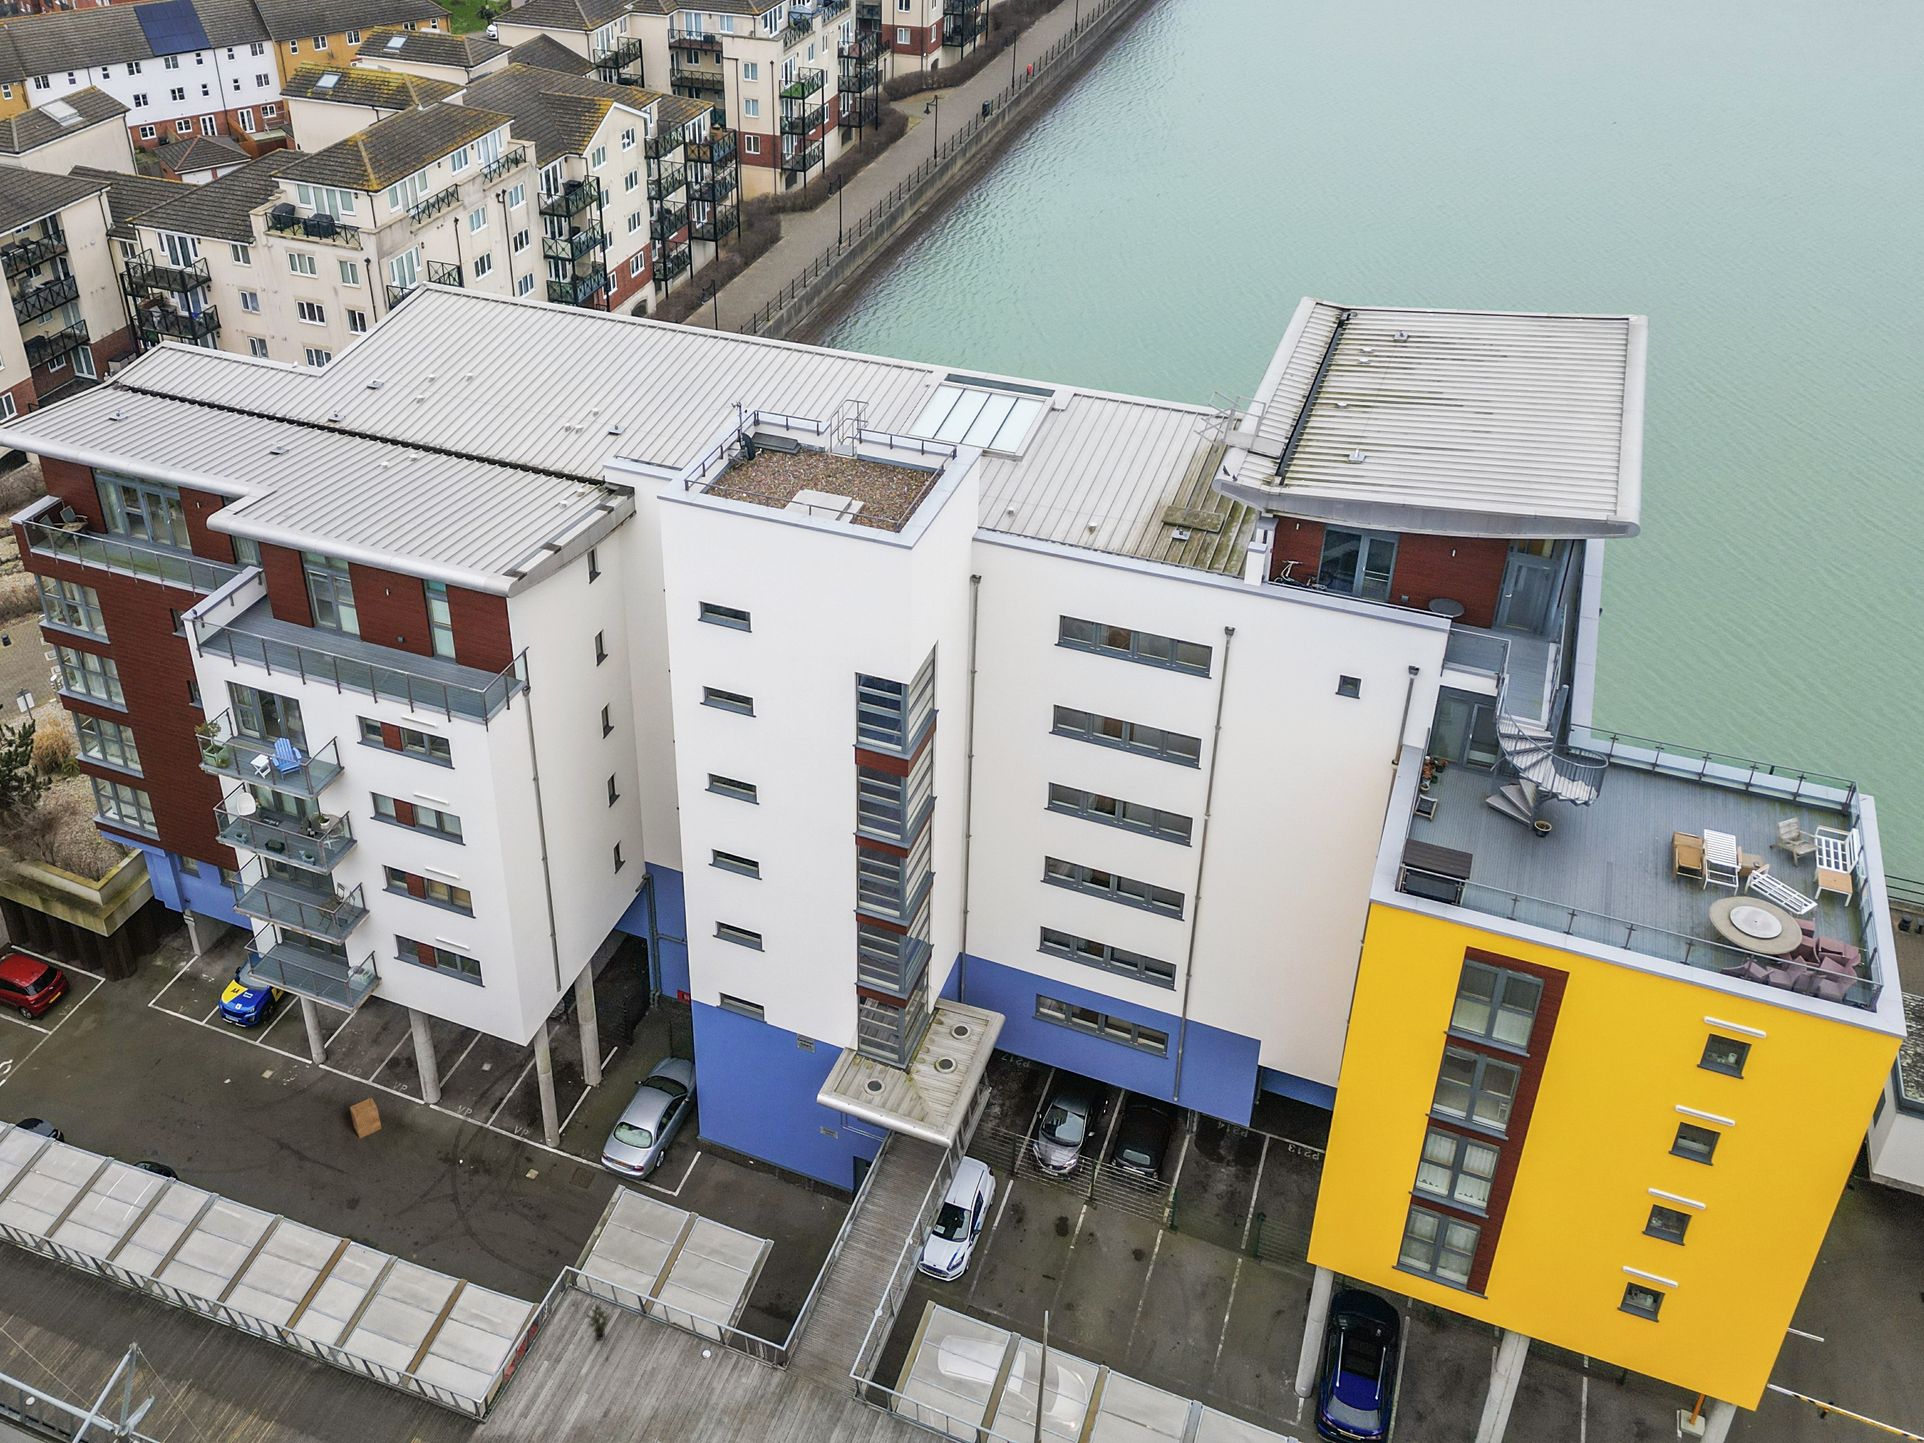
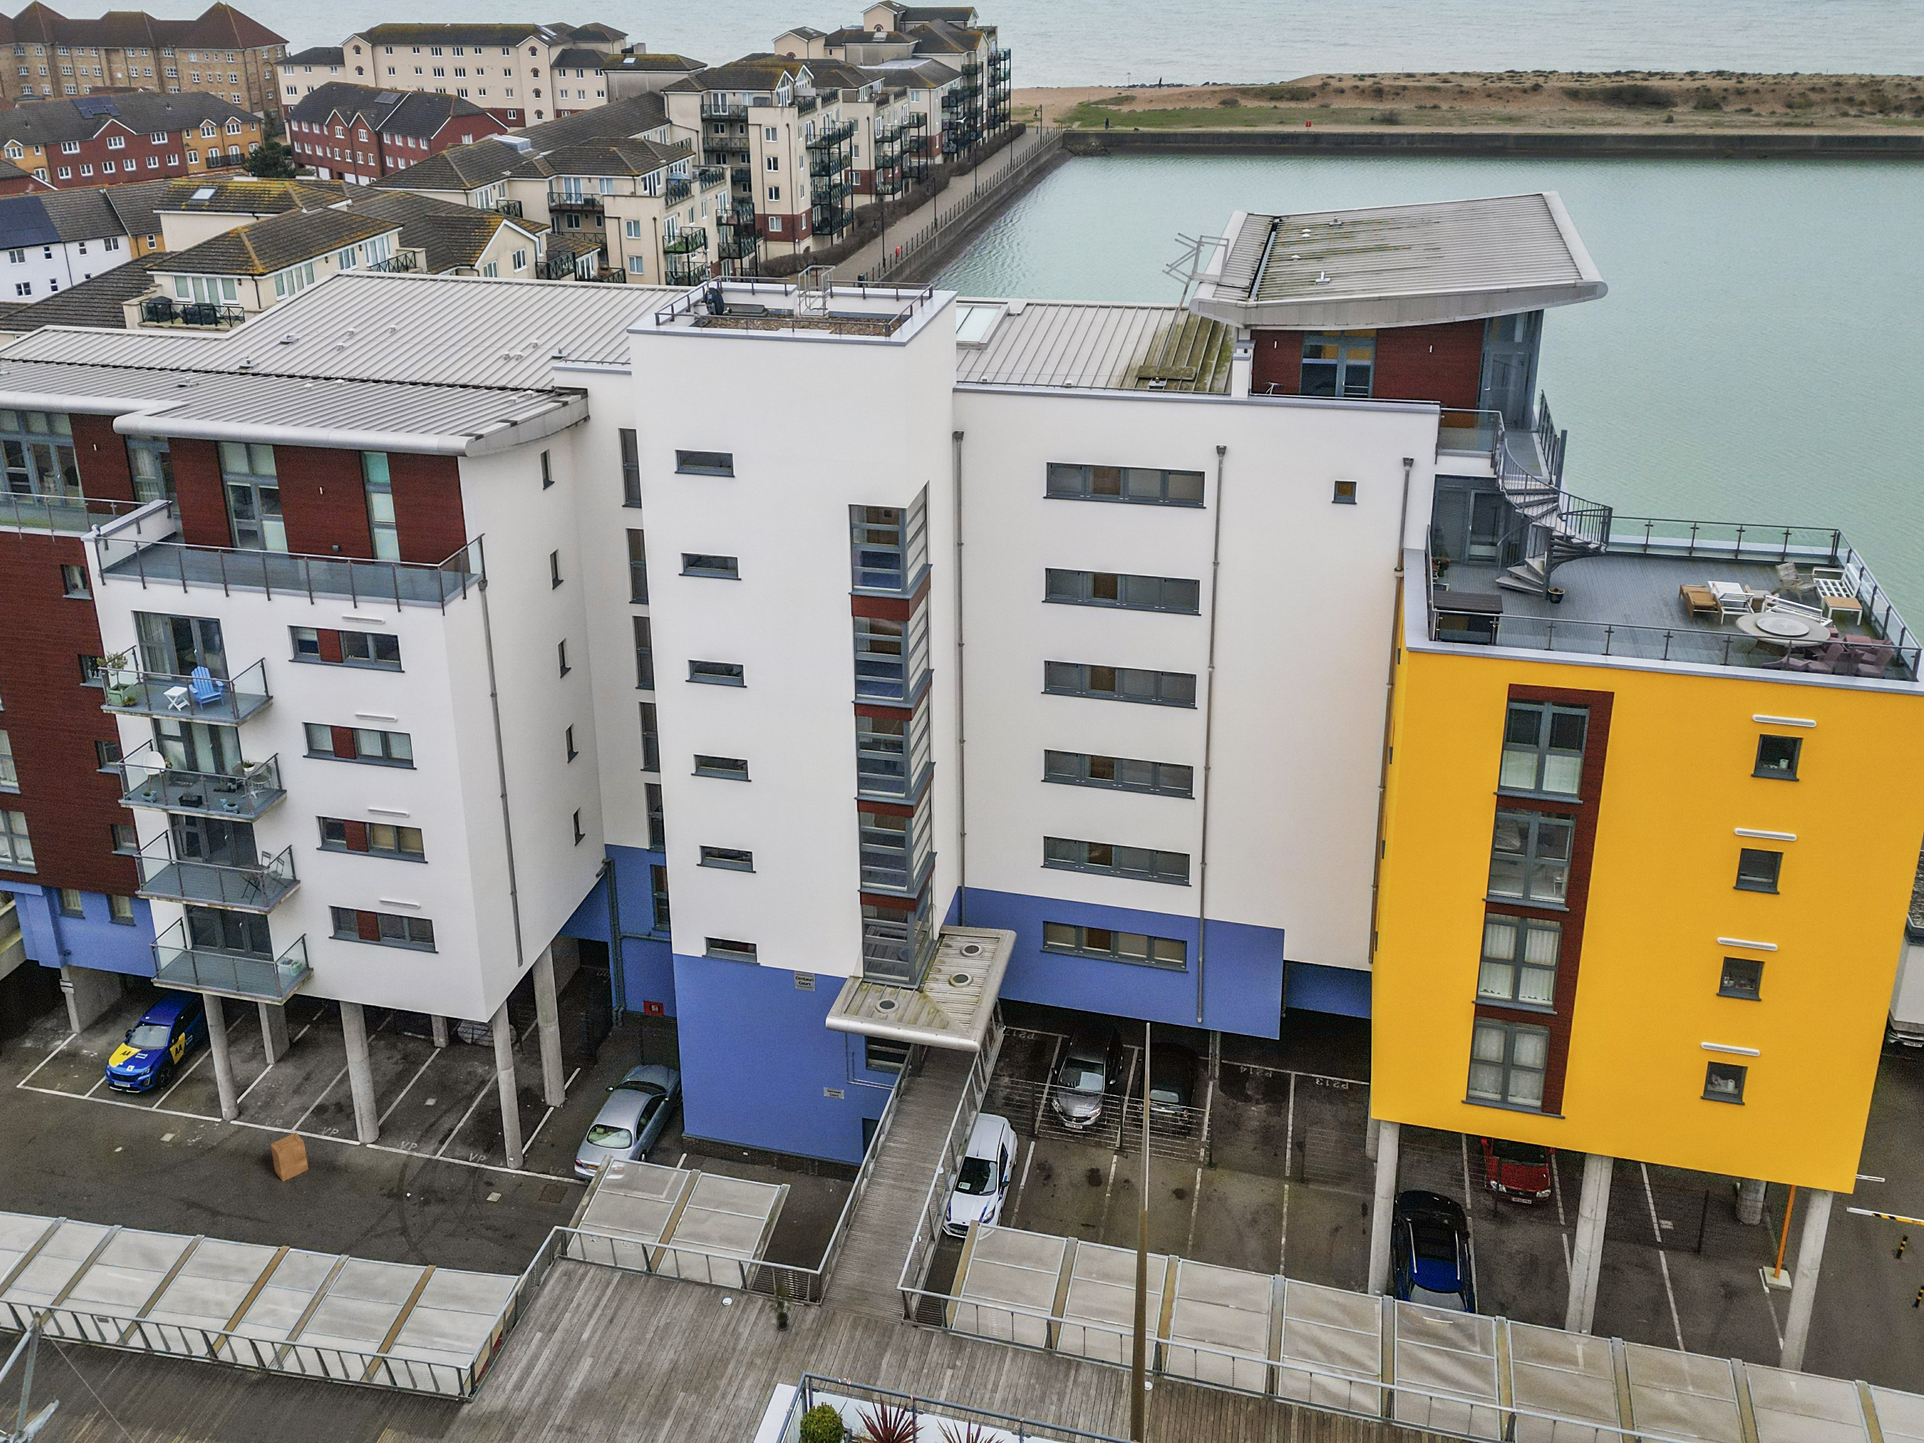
potted plant: present [587,1304,608,1340] -> present [767,1282,794,1331]

